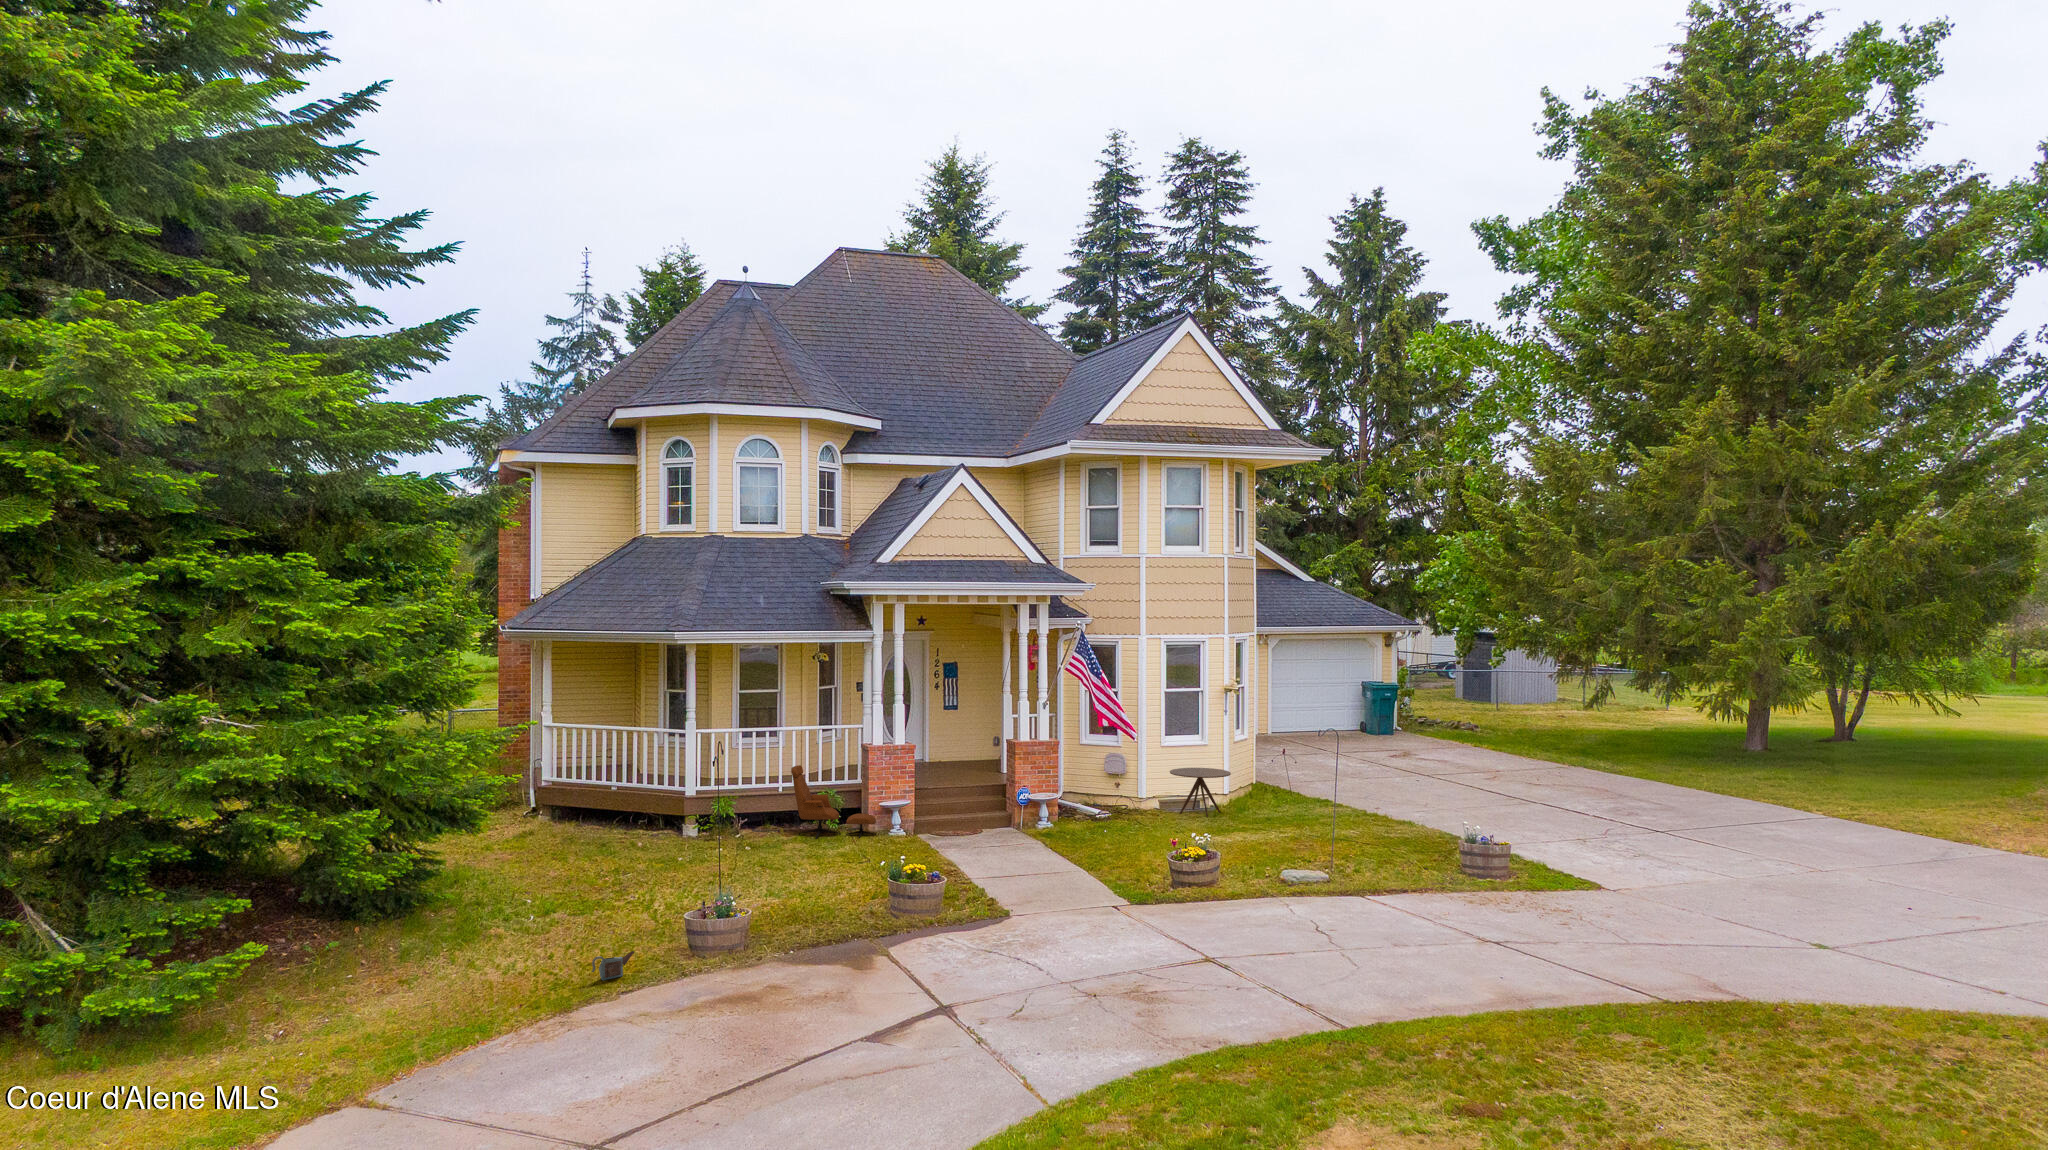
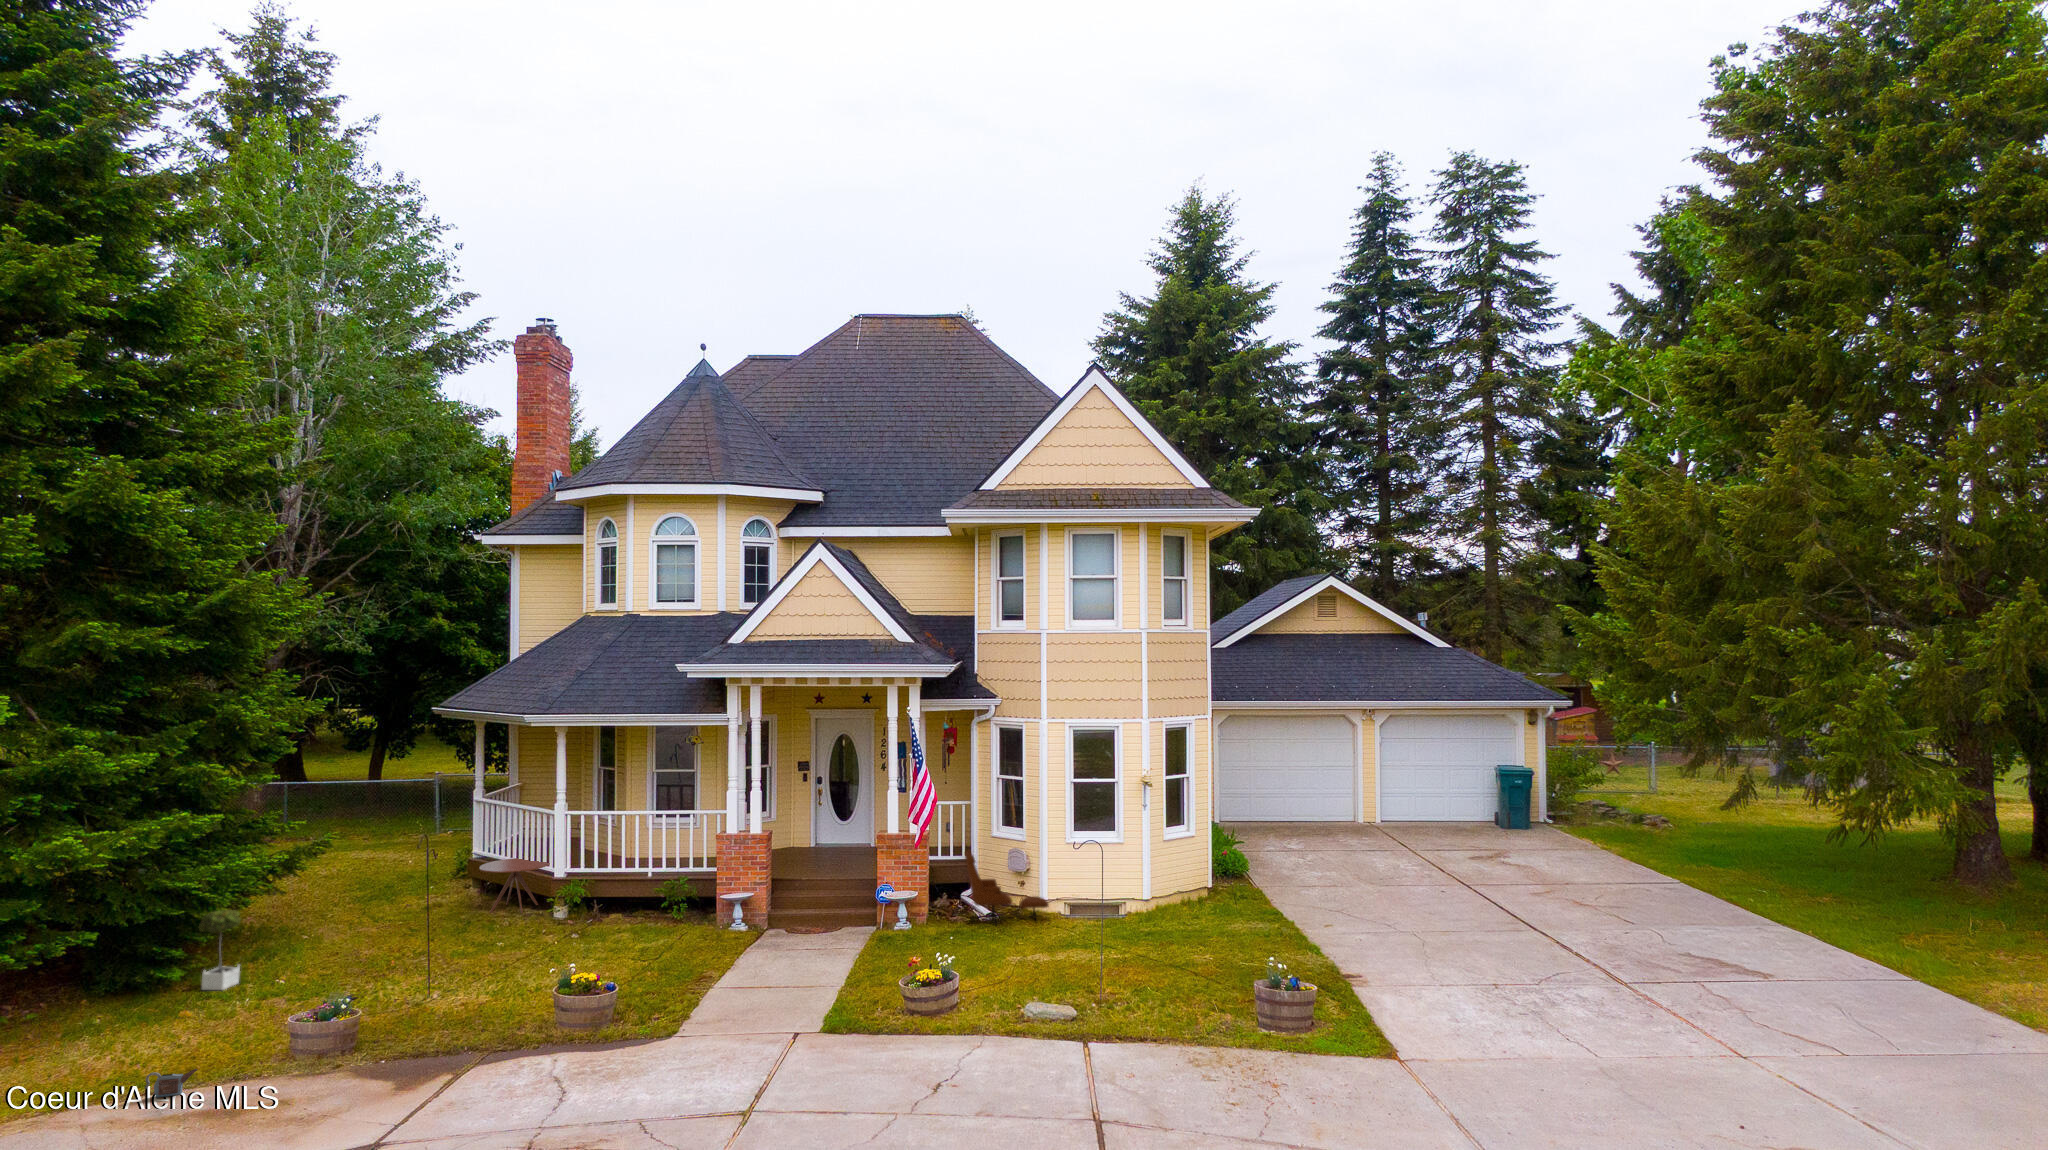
lounge chair: present [791,765,876,839] -> present [965,850,1049,923]
round table: present [1170,768,1231,817] -> present [479,858,550,913]
potted tree: none [435,825,474,912] -> present [198,910,242,990]

